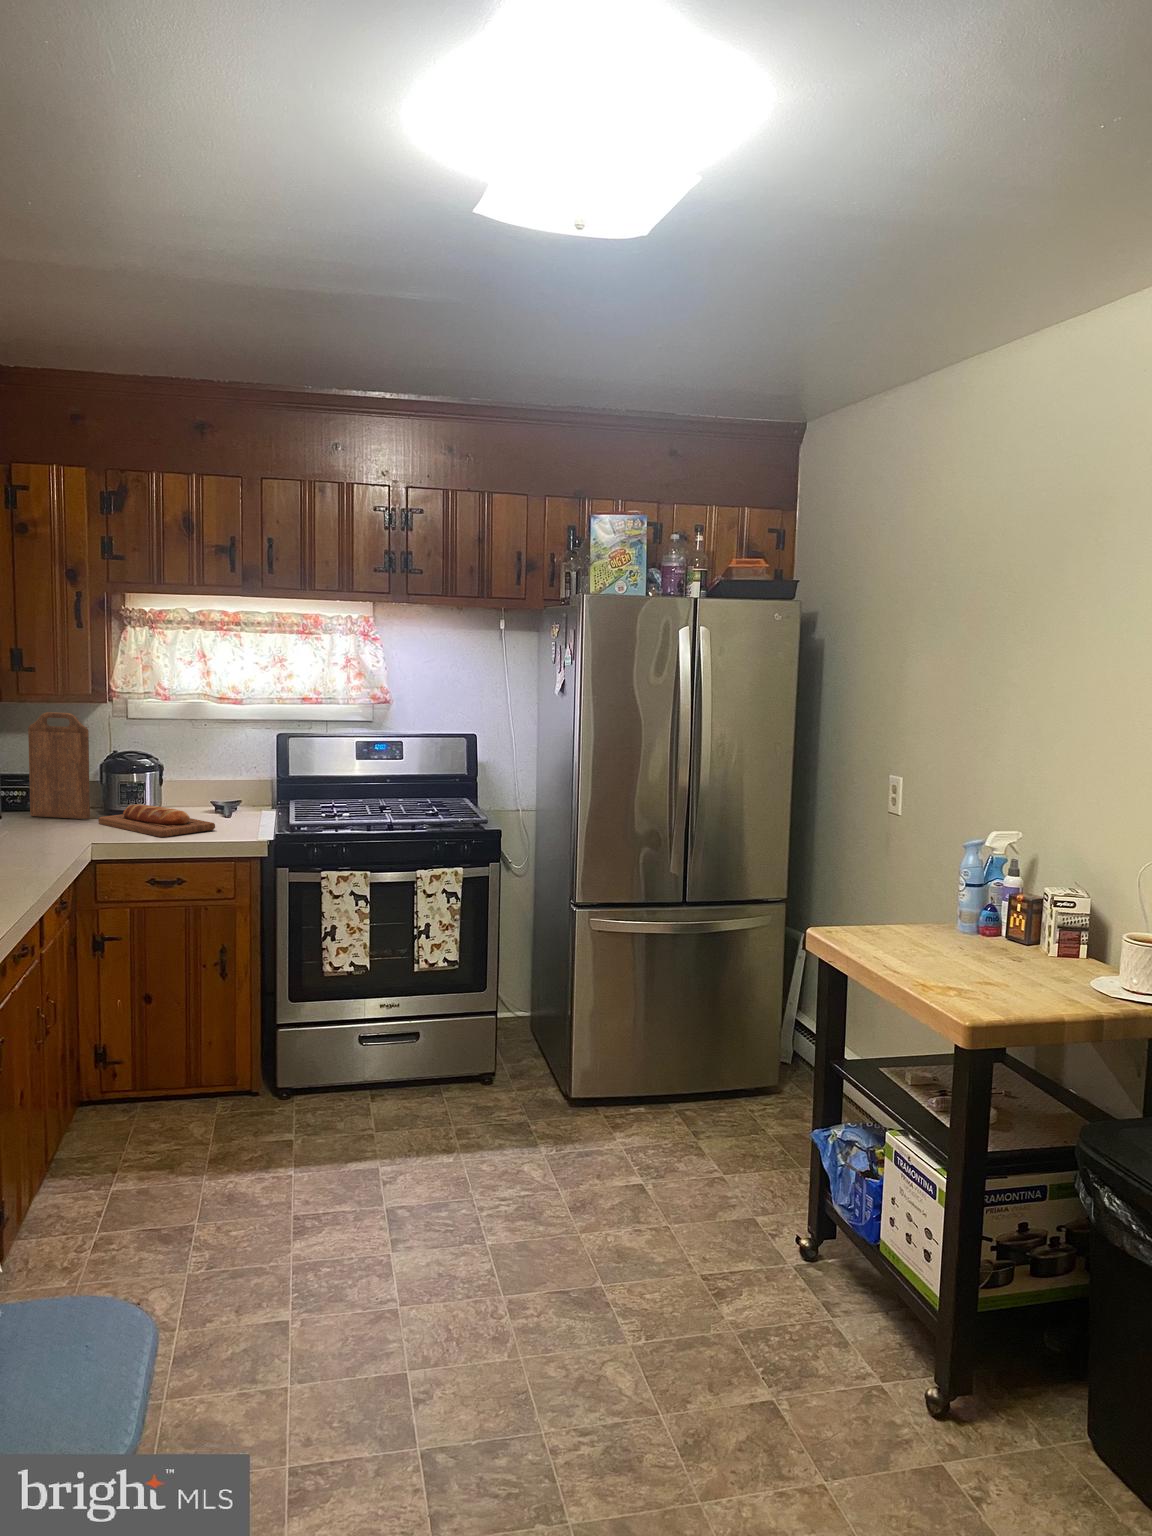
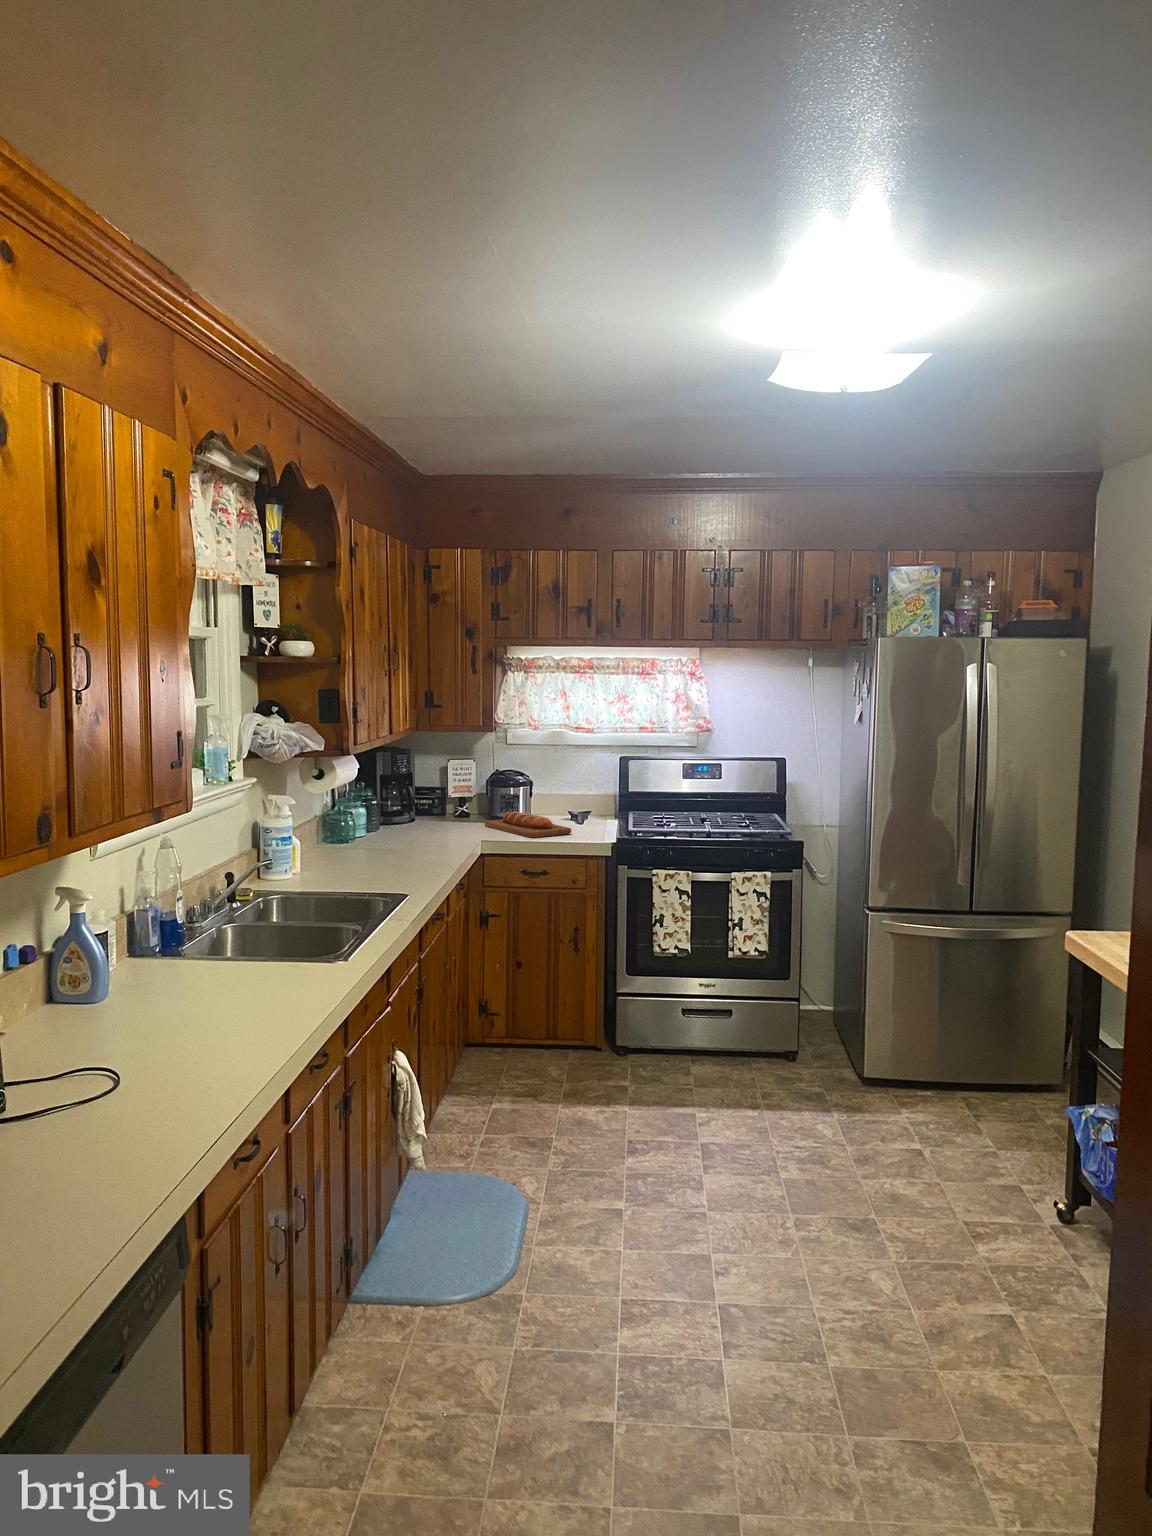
cutting board: present [28,712,90,819] -> none [436,739,478,823]

